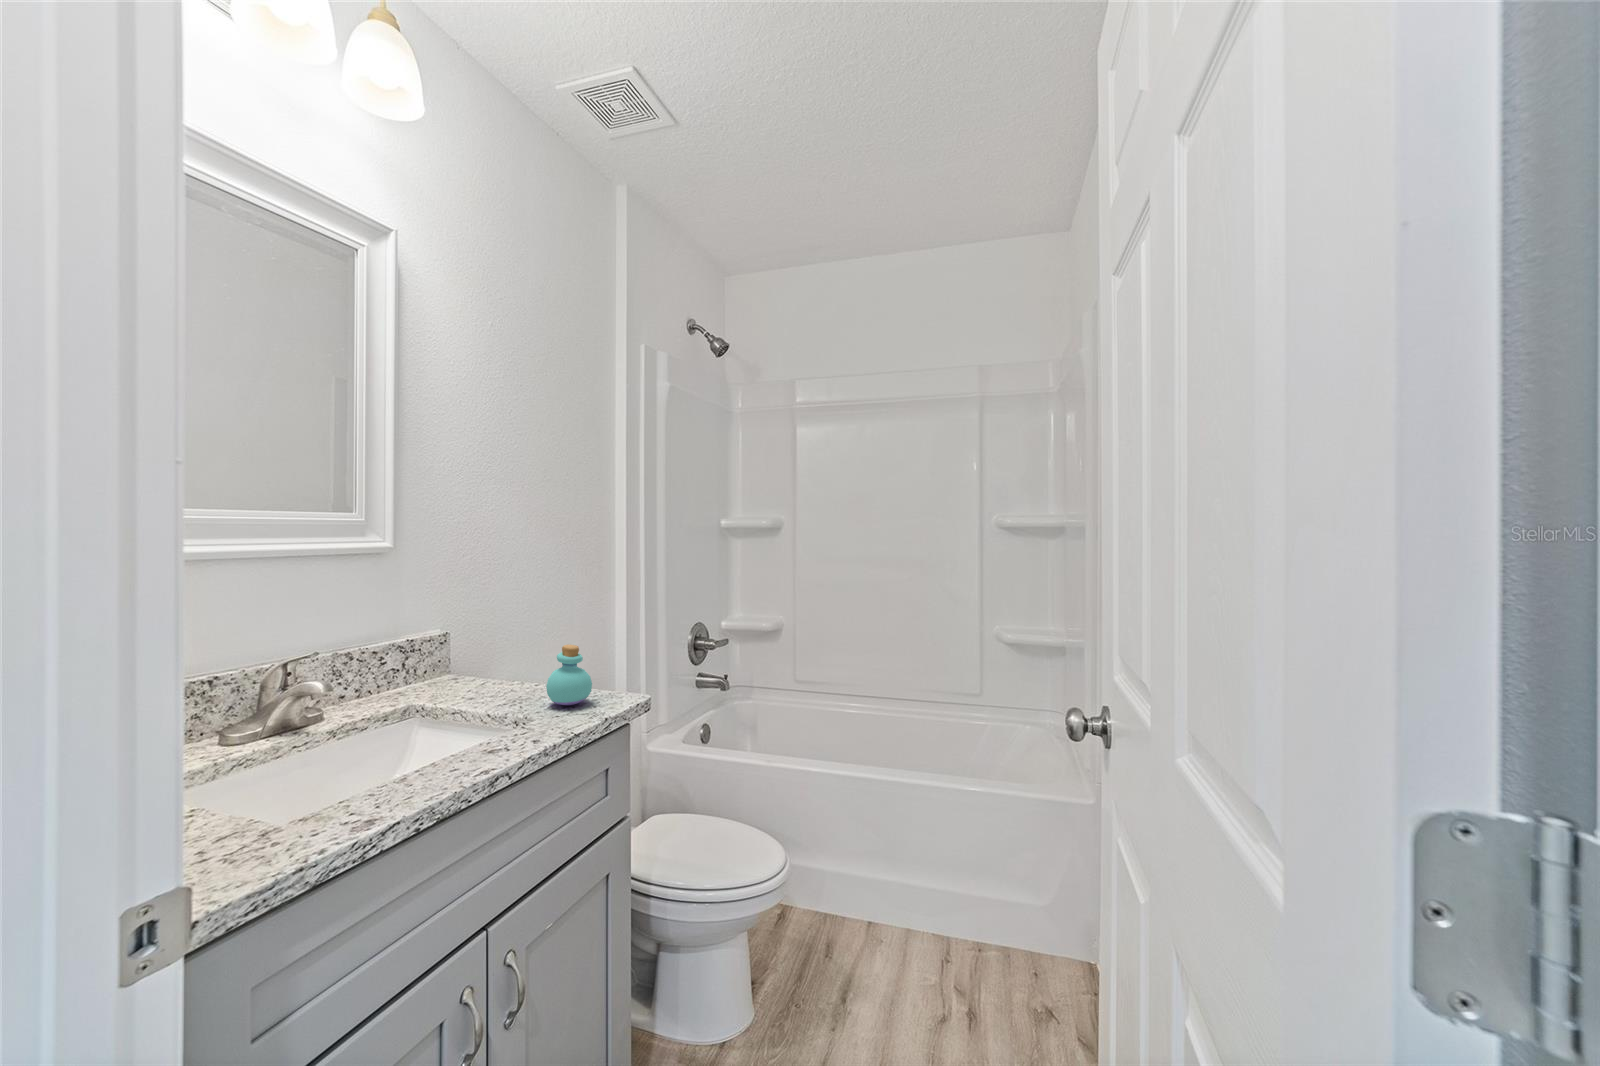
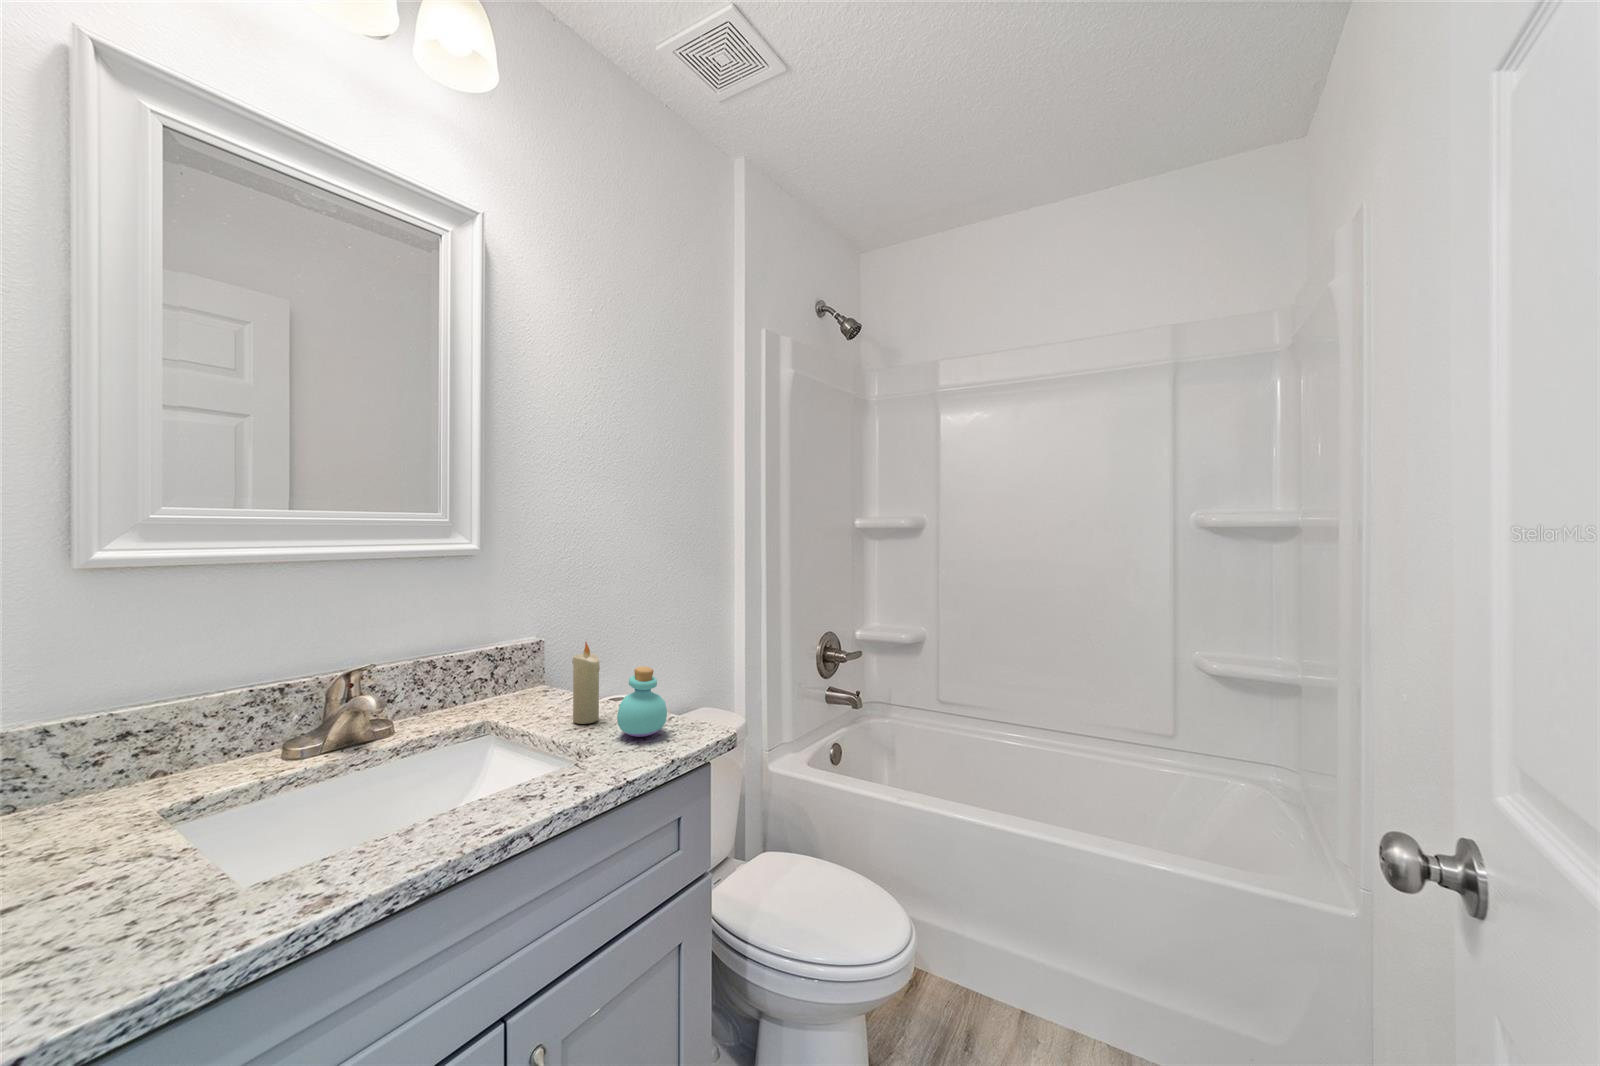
candle: none [496,626,523,700] -> present [572,642,600,724]

